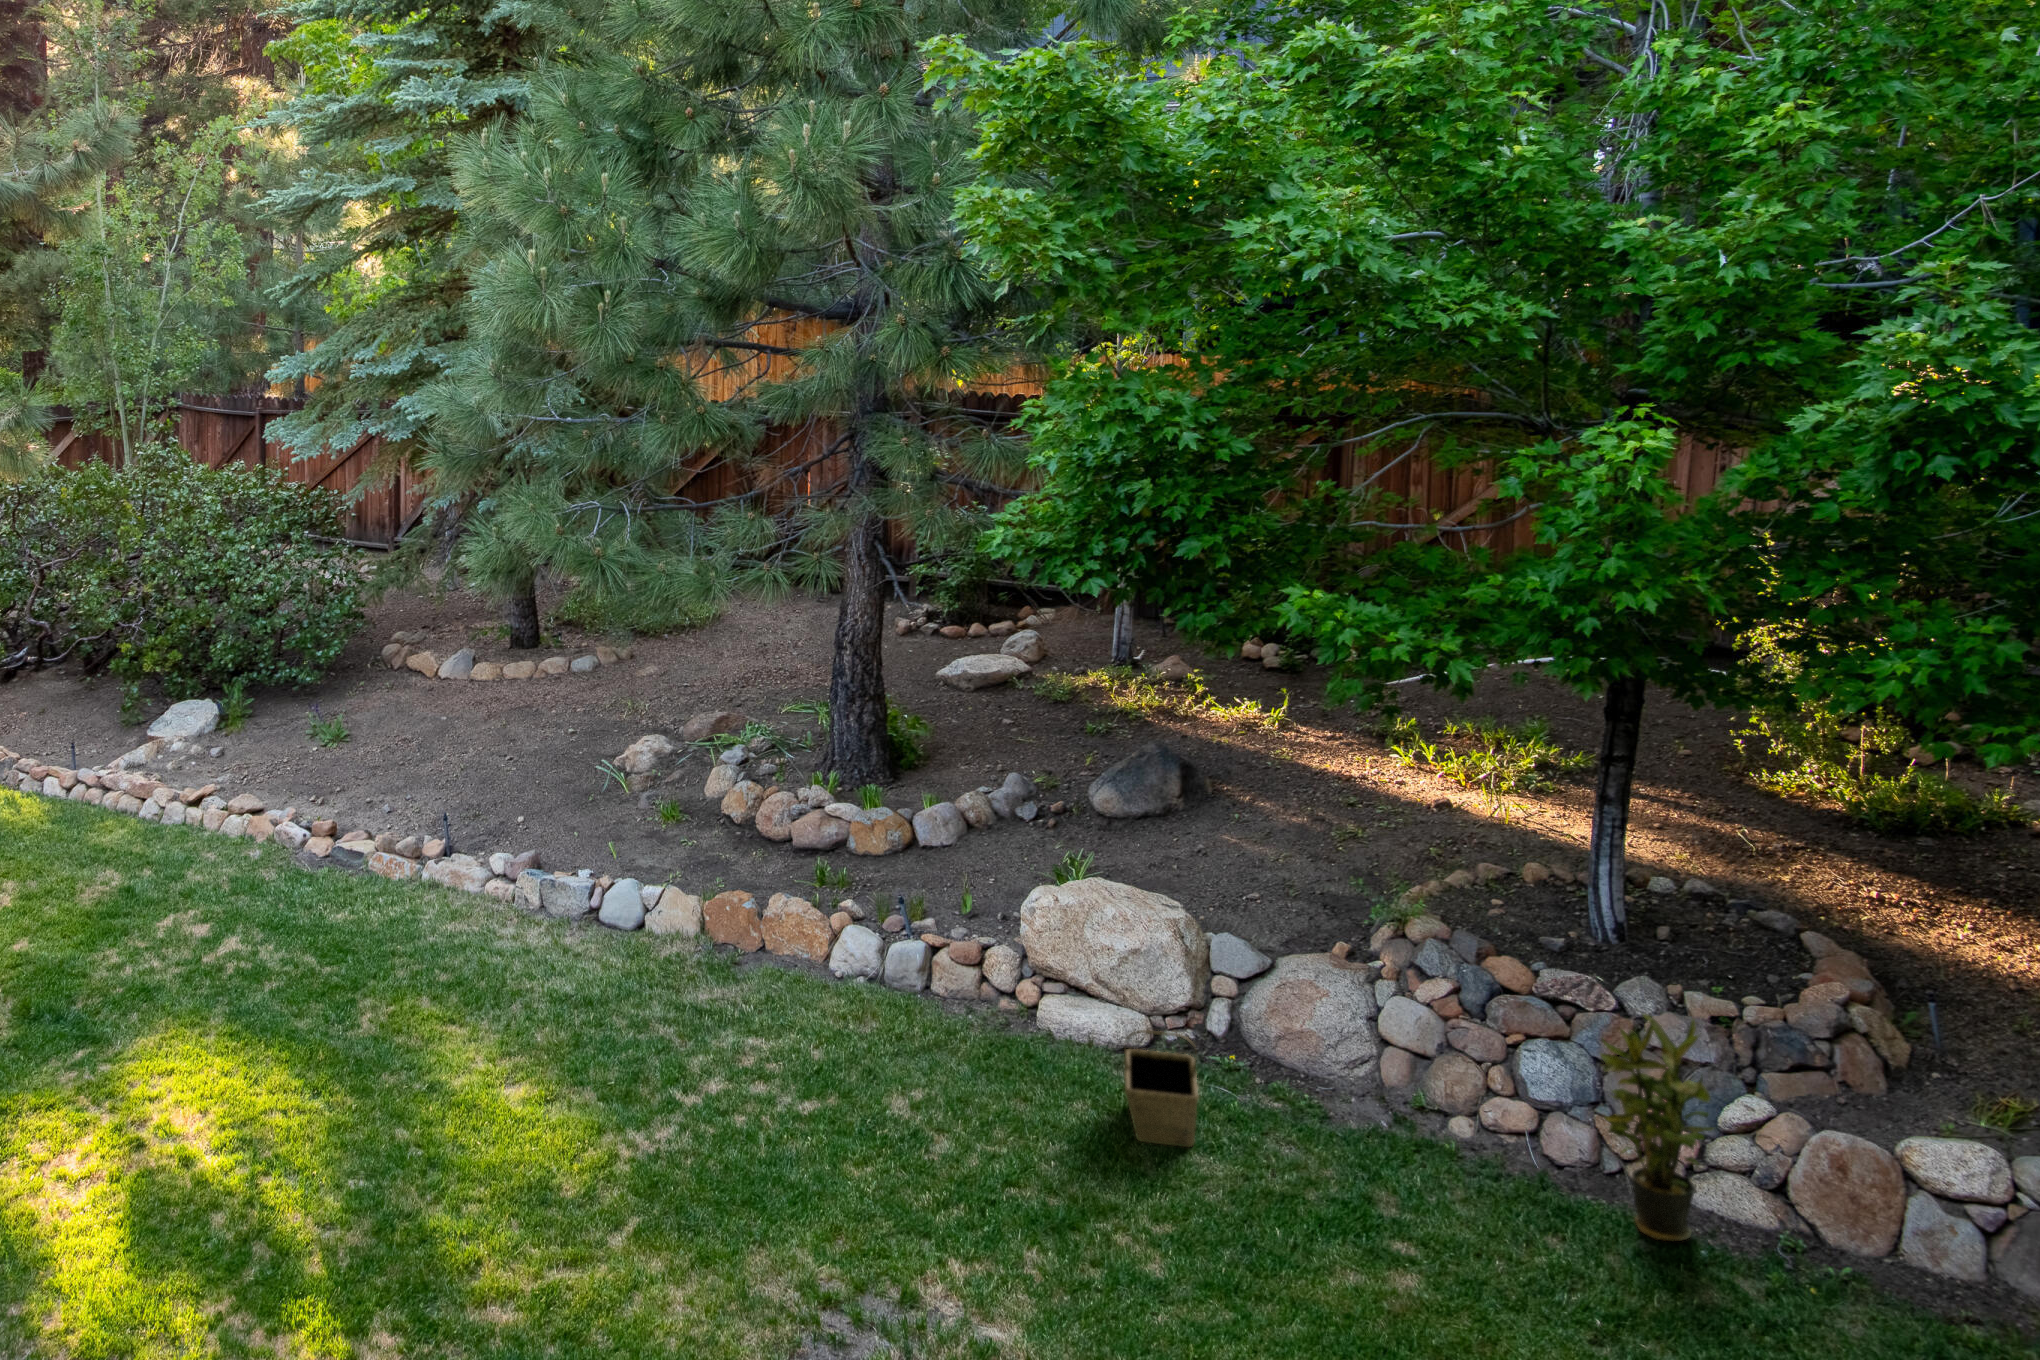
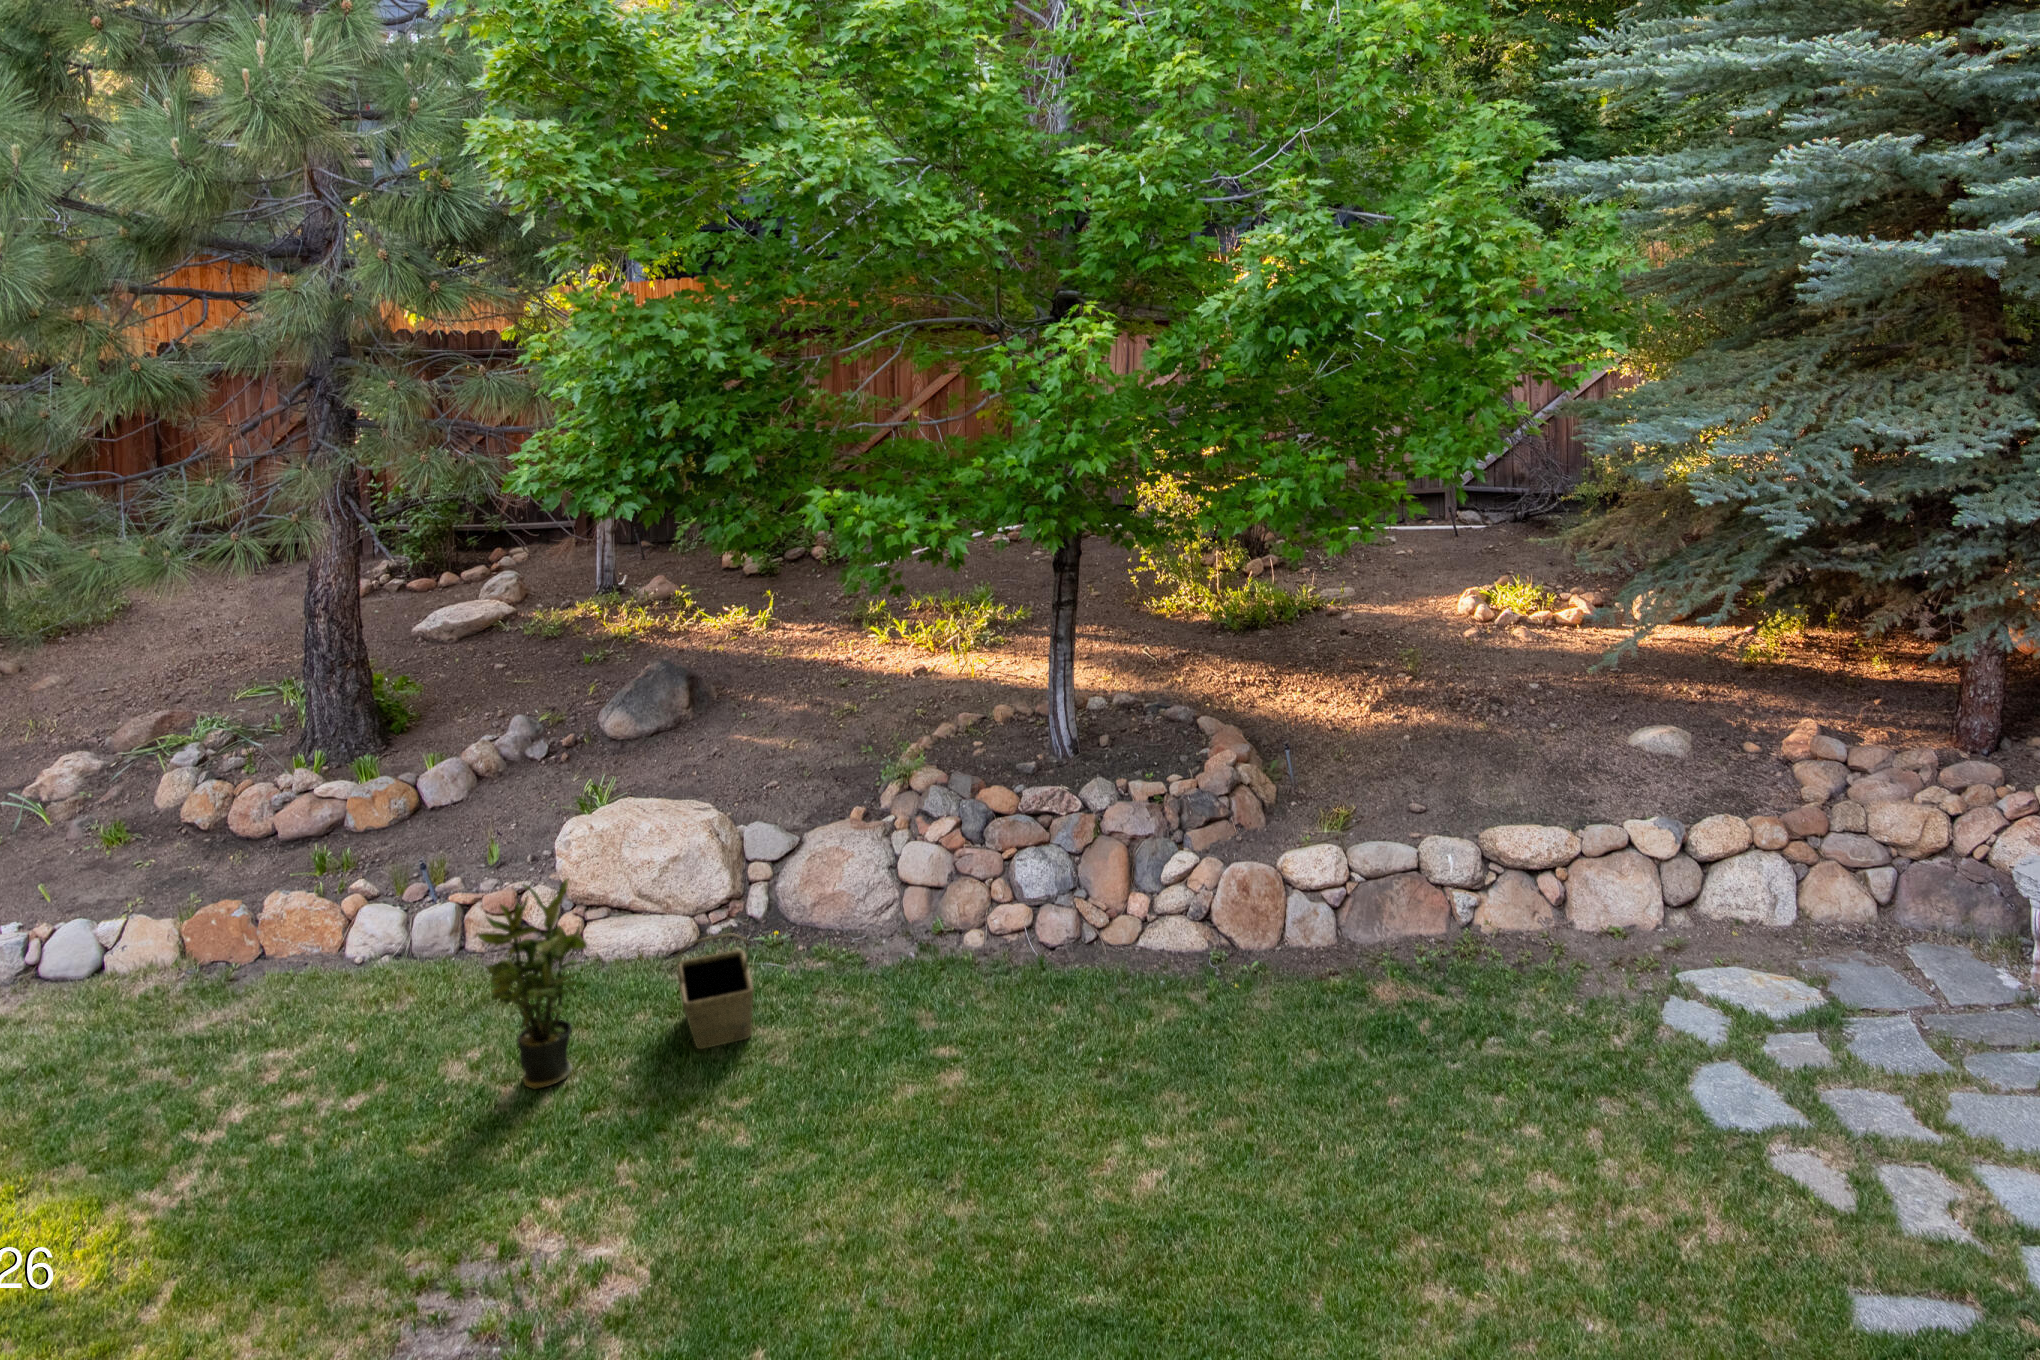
potted plant: present [1601,1013,1714,1241] -> present [477,879,587,1089]

